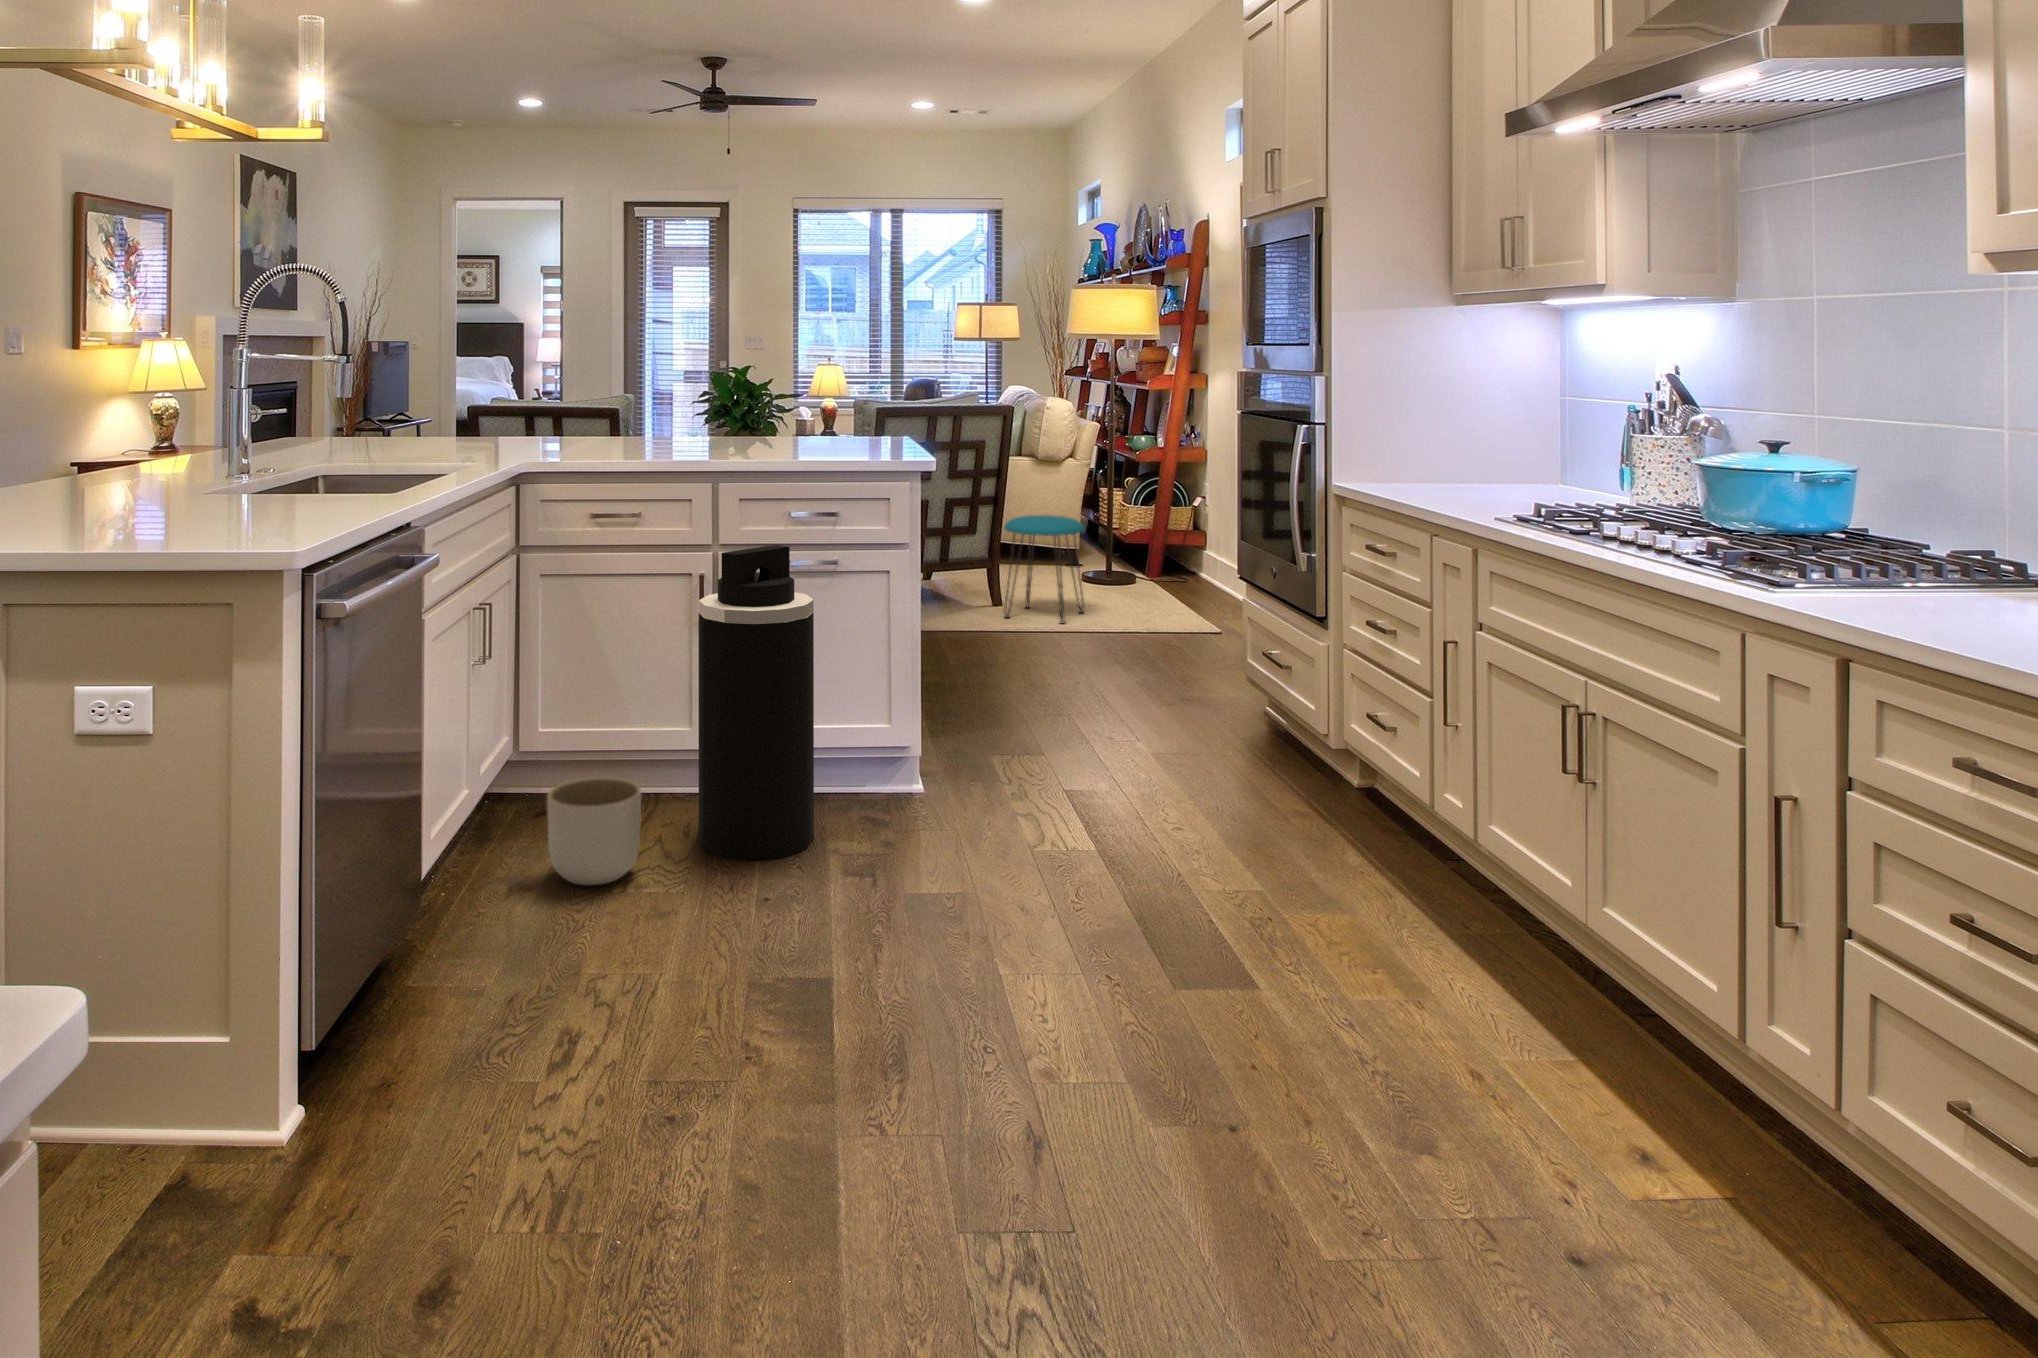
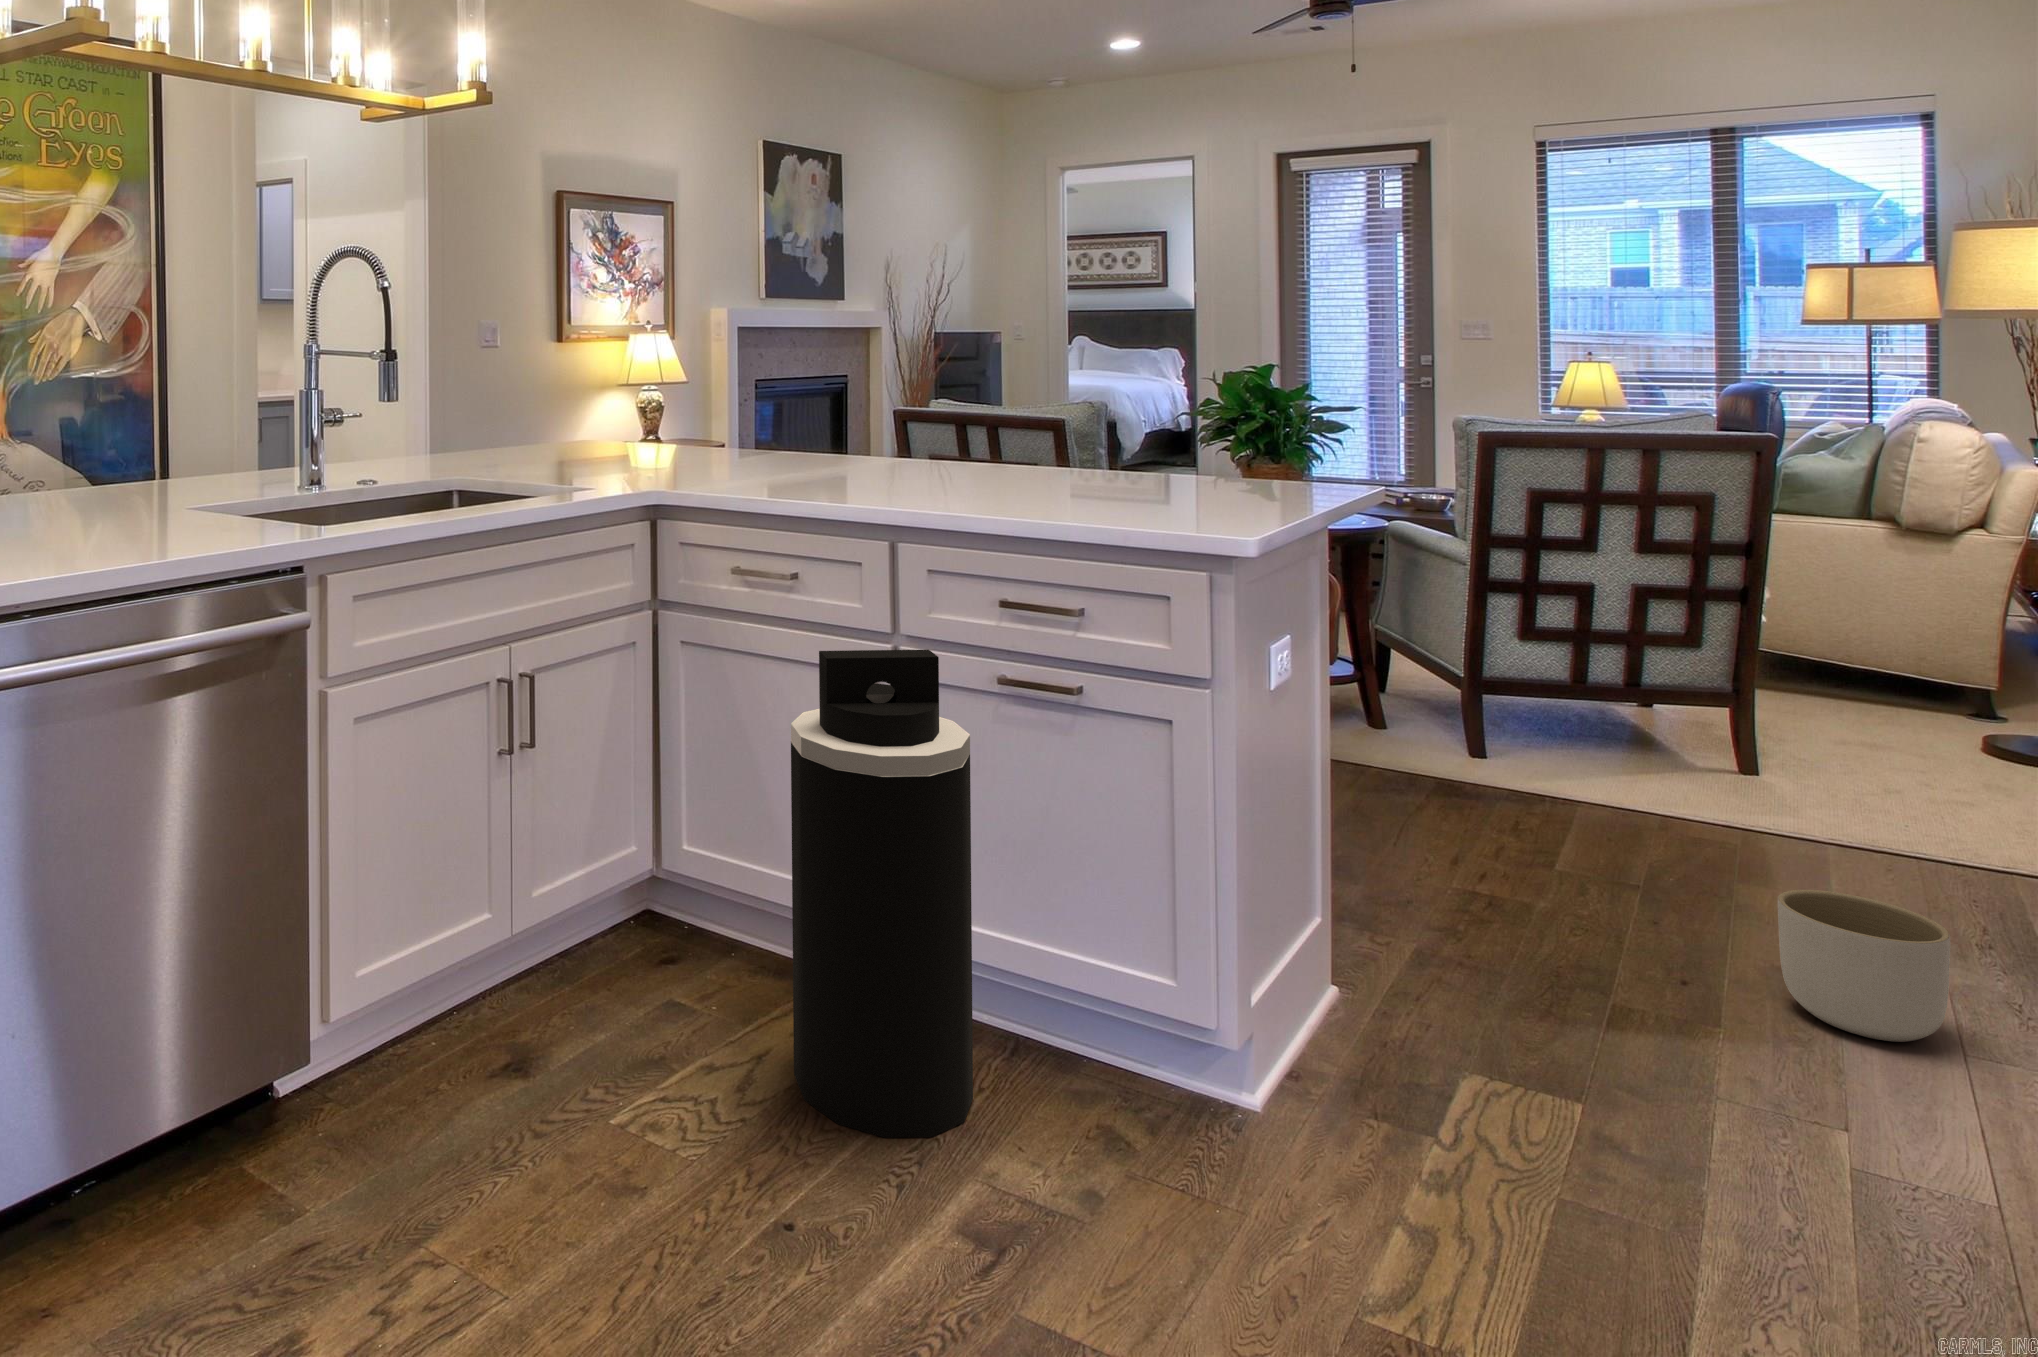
stool: present [1004,515,1084,623] -> none [1755,630,1971,839]
planter: present [547,777,641,885] -> present [1778,890,1950,1042]

